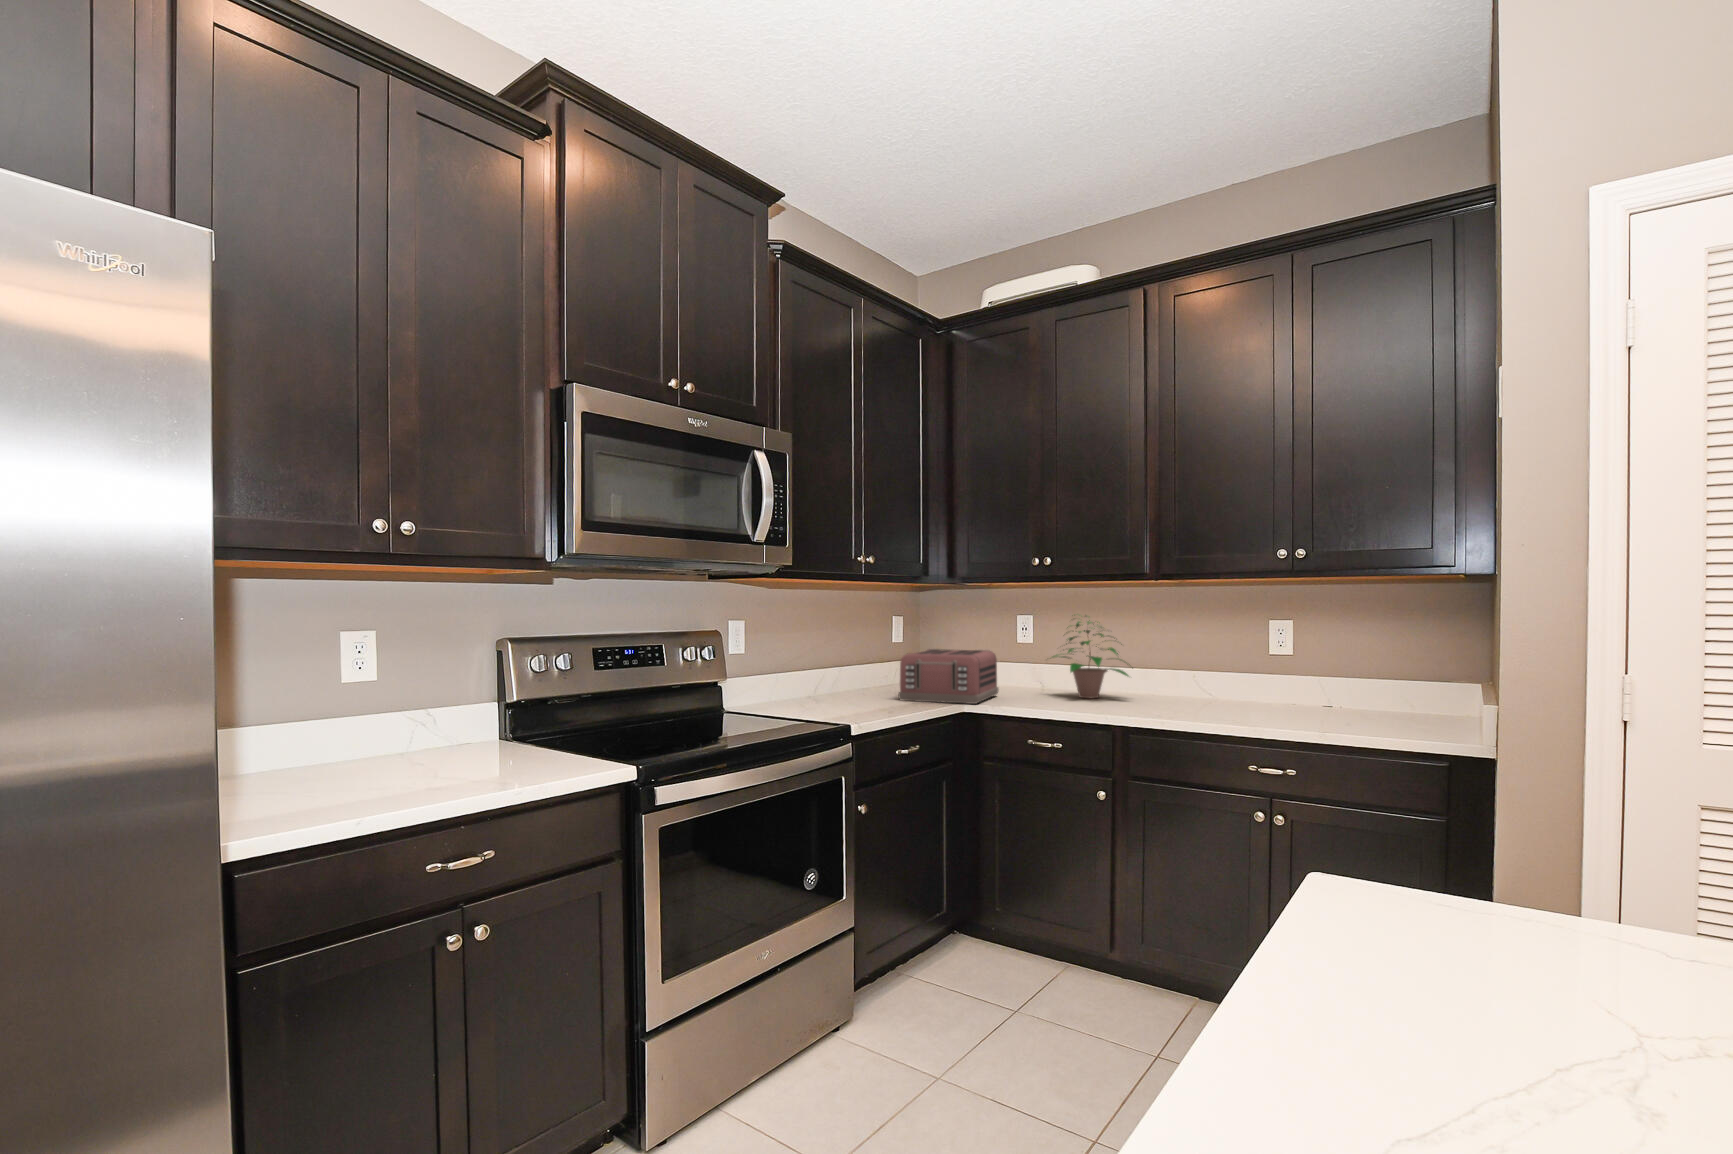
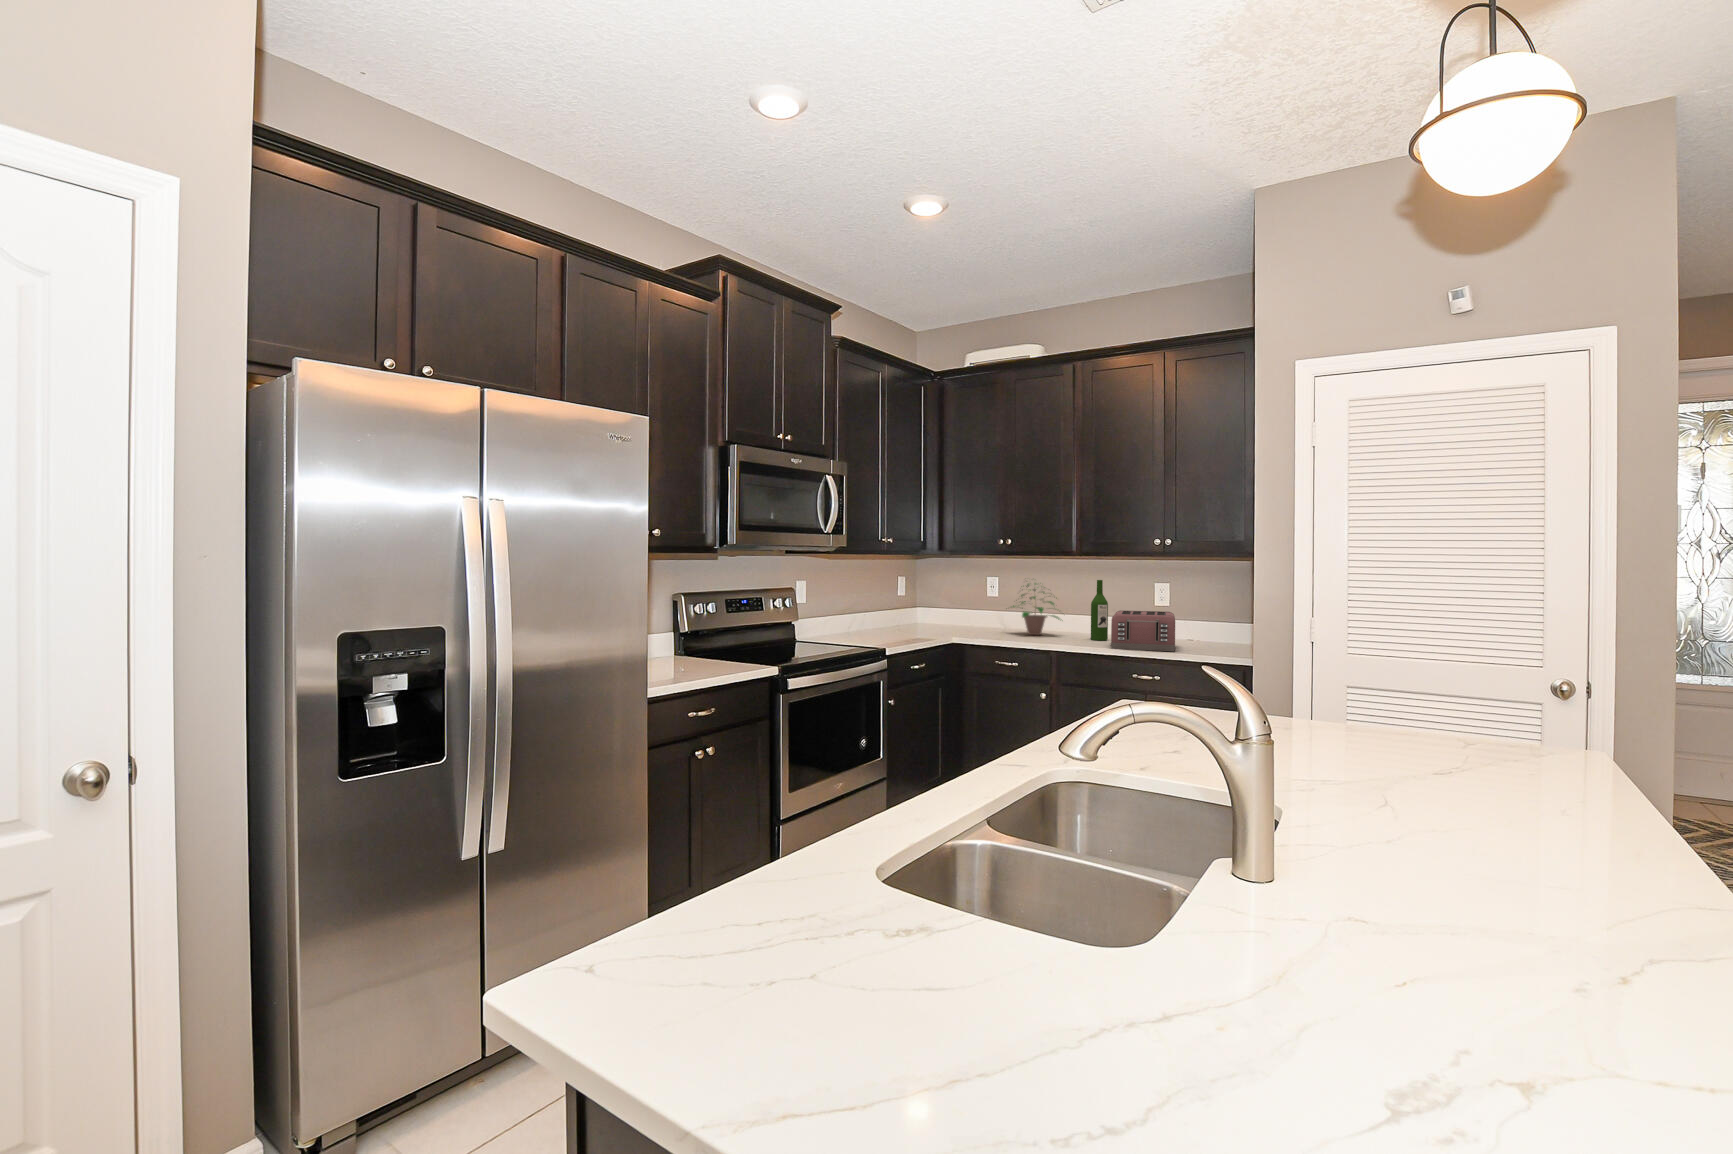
wine bottle: none [1173,616,1200,707] -> present [1091,580,1108,641]
toaster: present [898,649,999,704] -> present [1111,611,1175,651]

